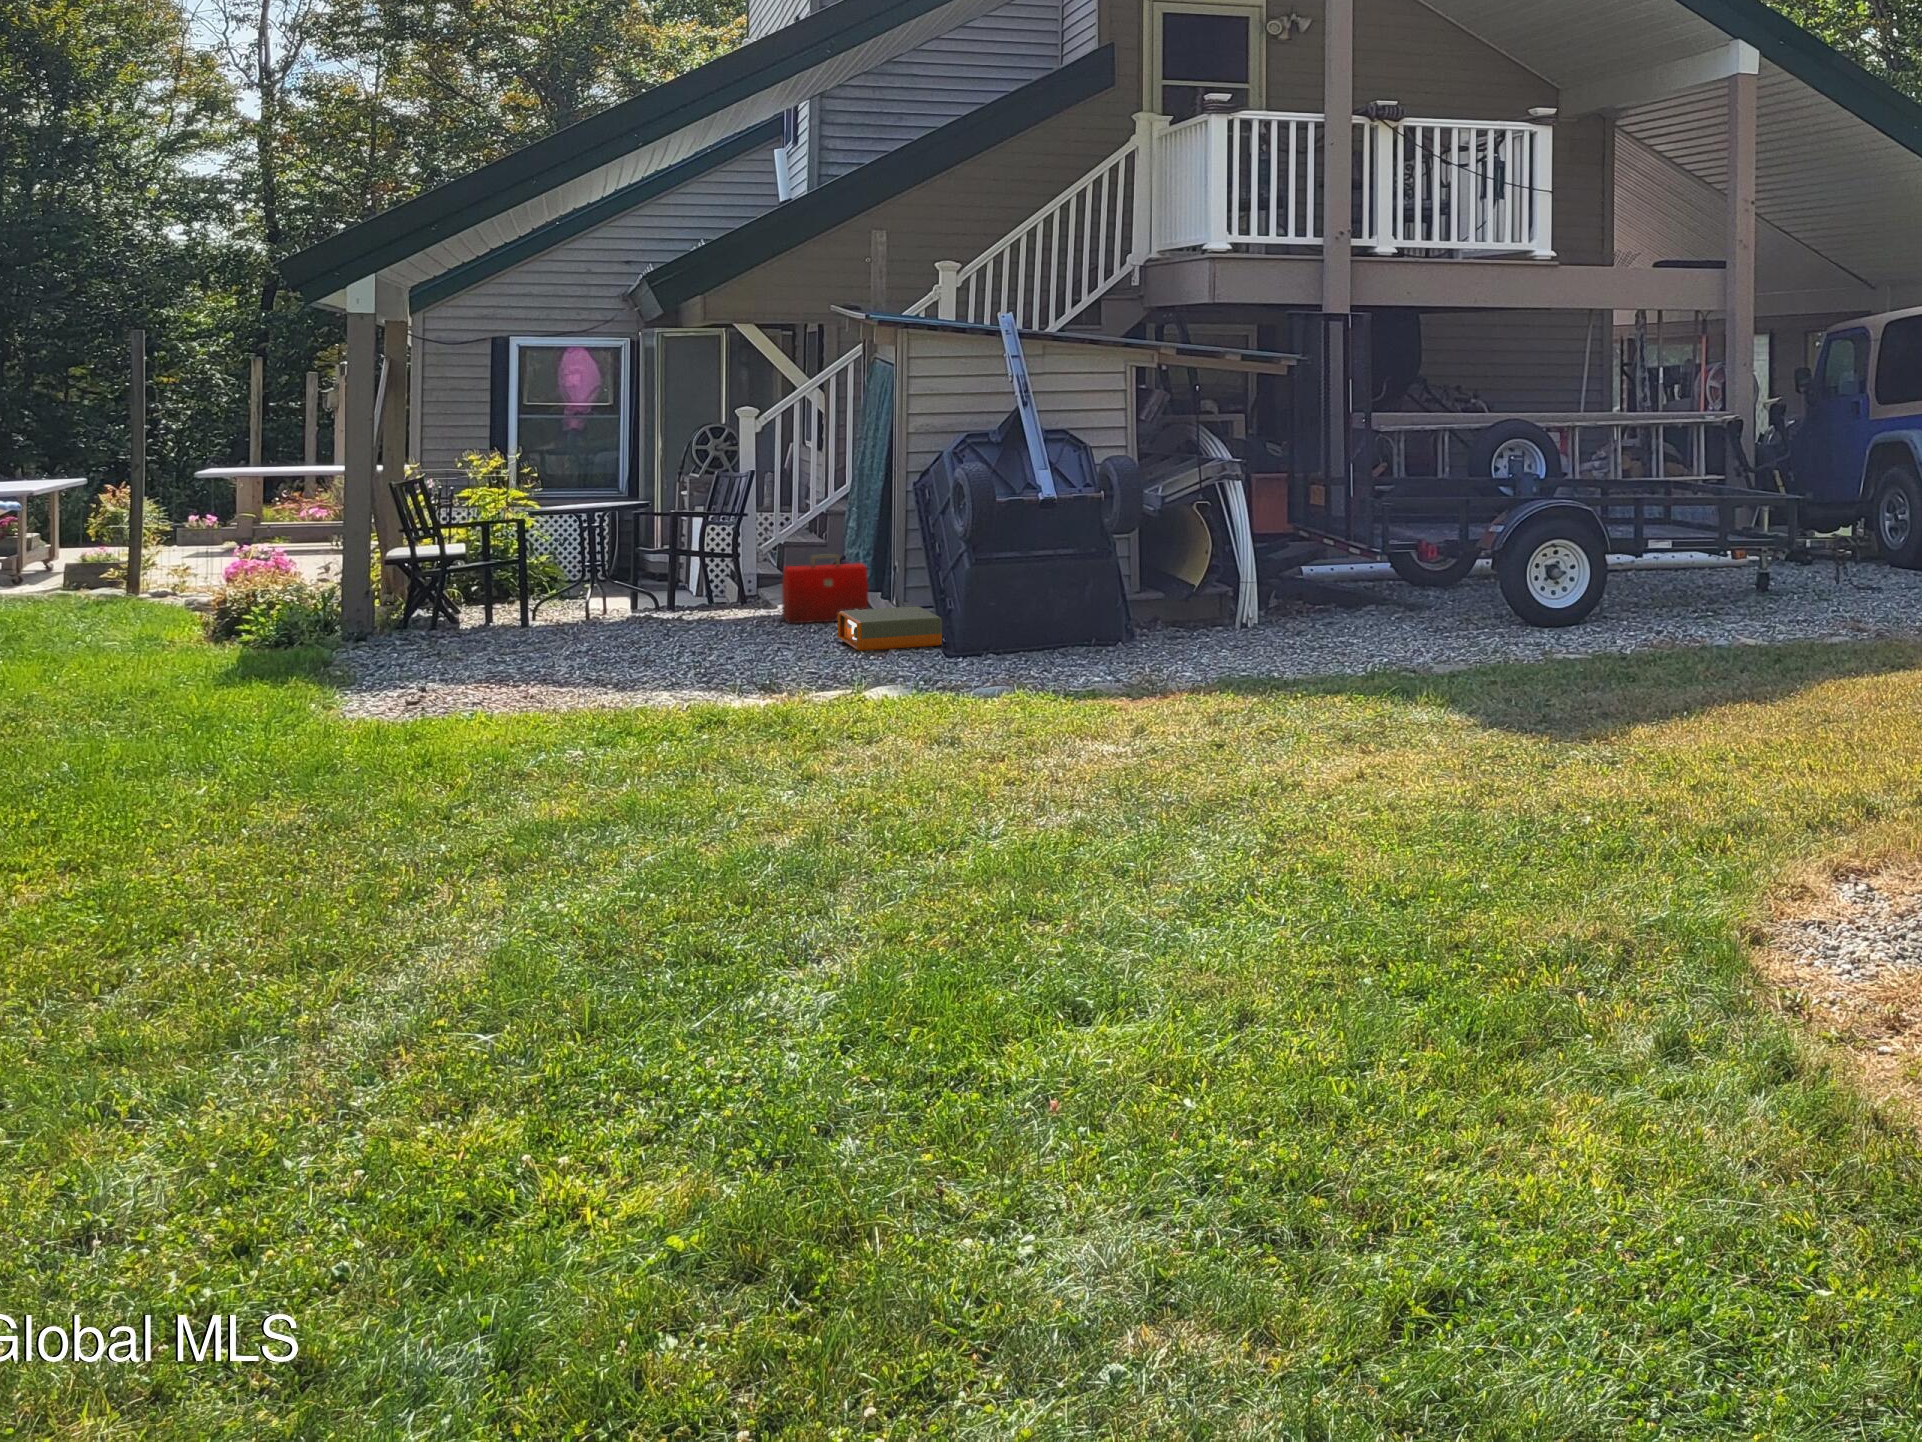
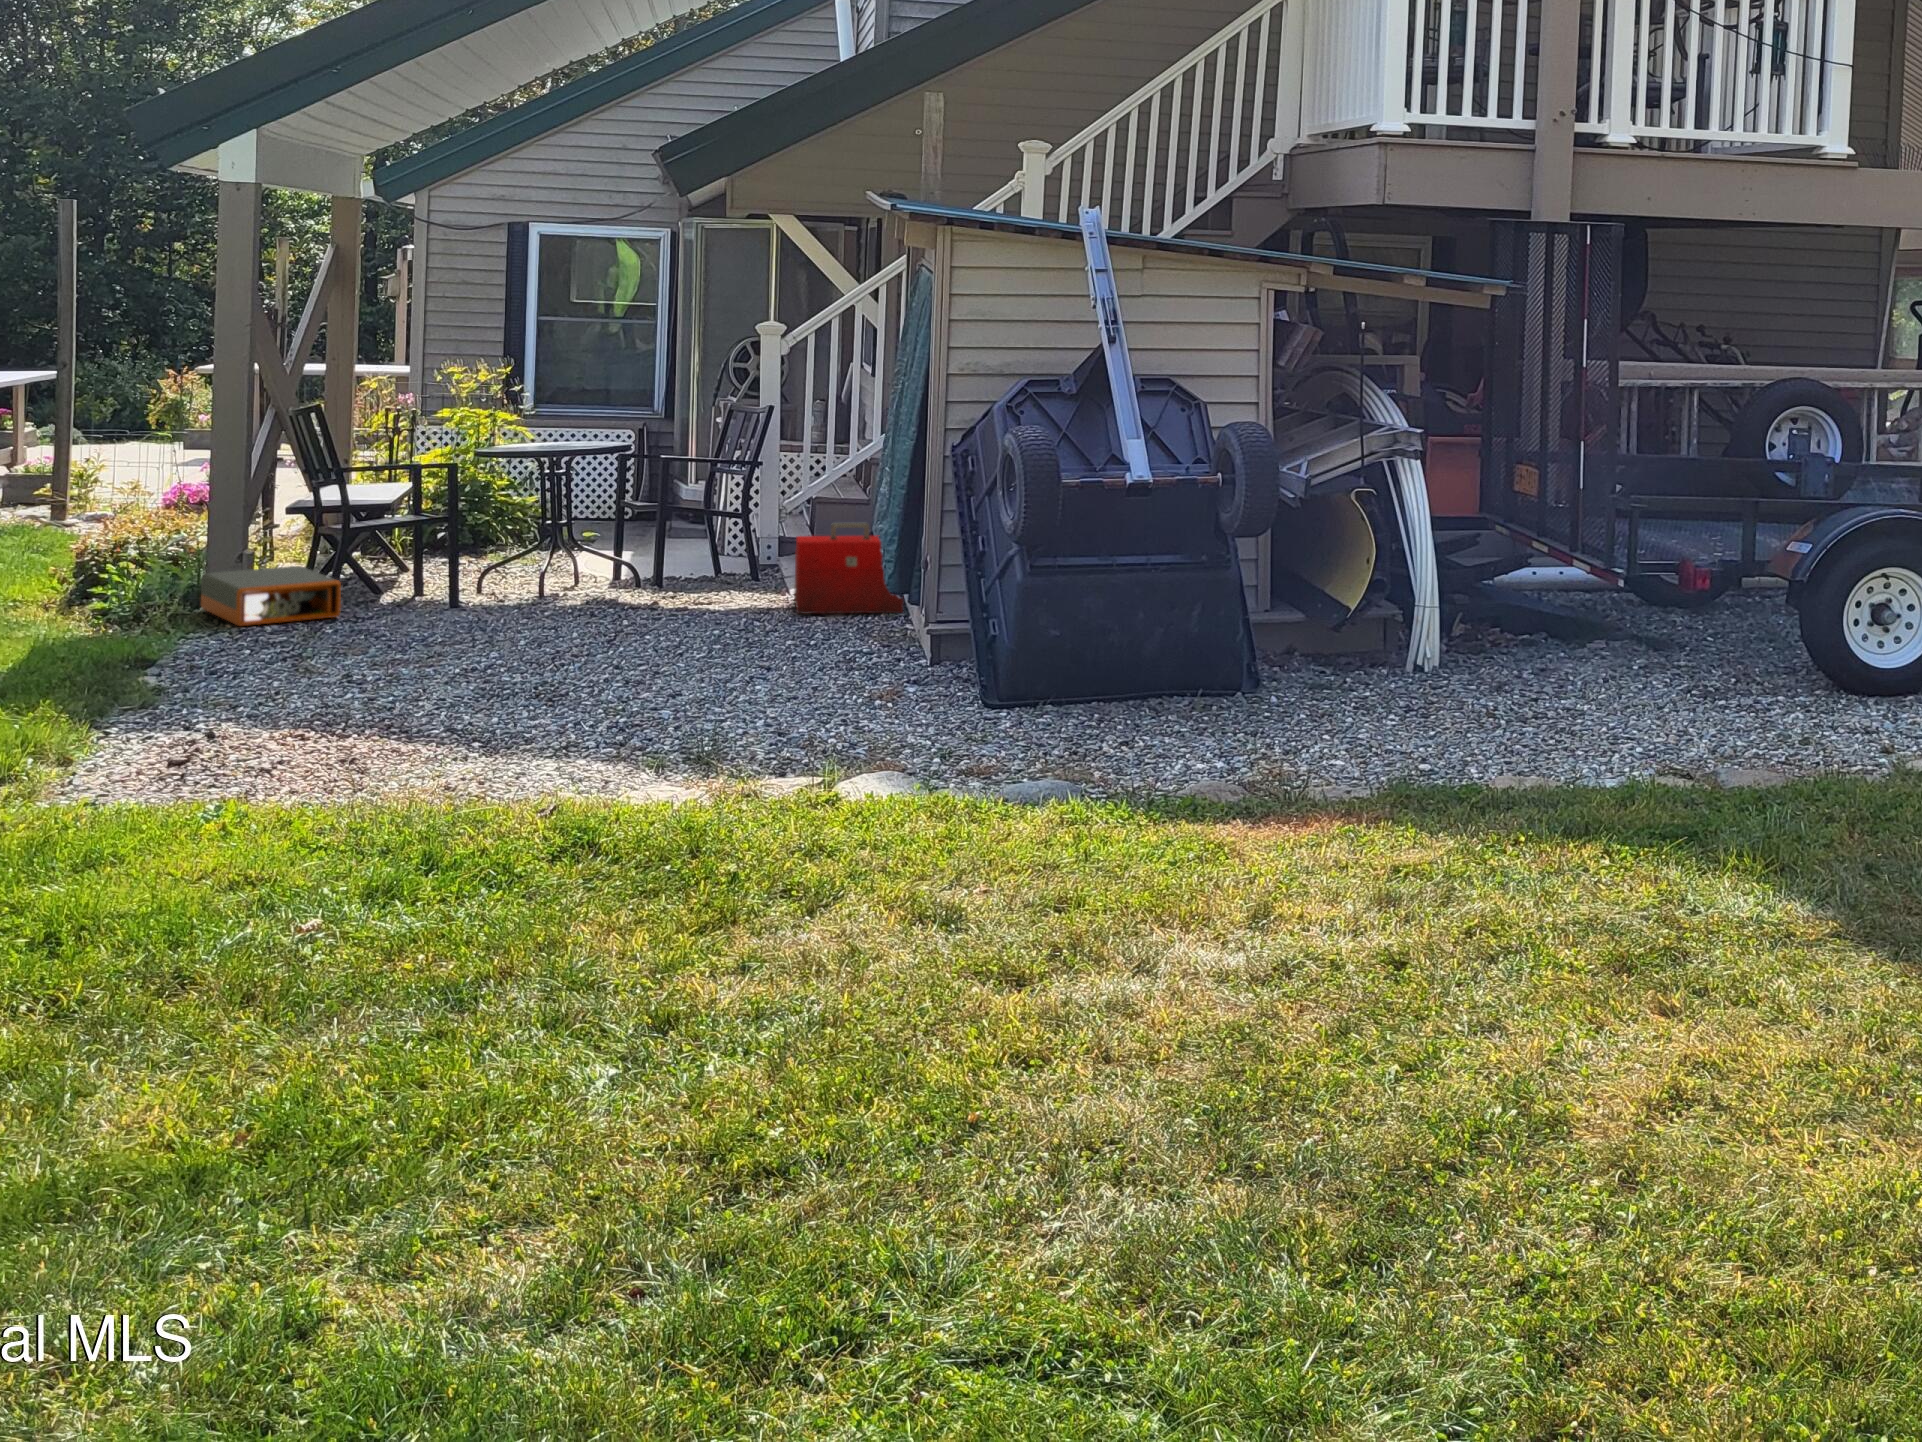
storage box: present [838,606,942,651] -> present [201,566,341,626]

